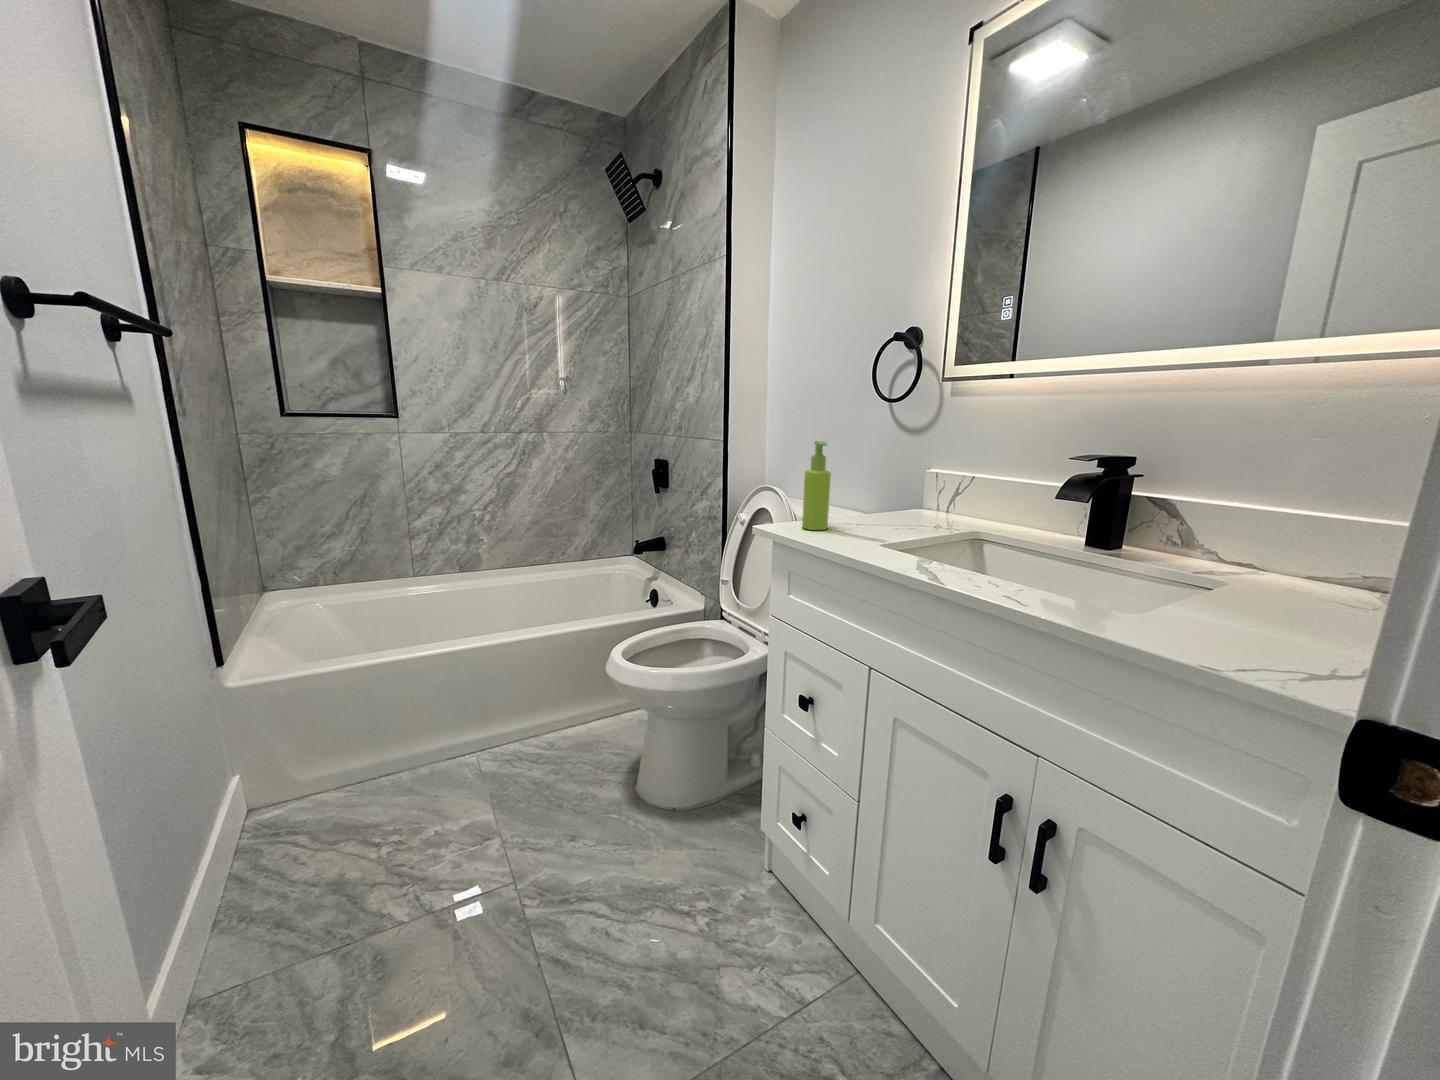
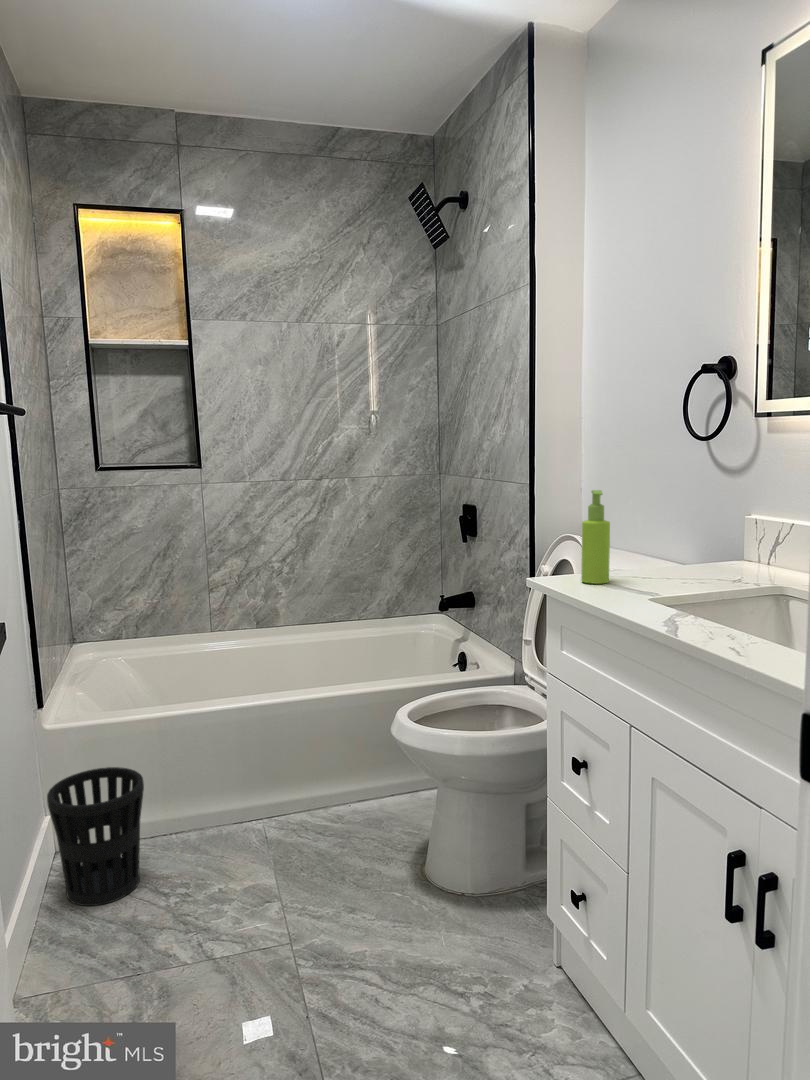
wastebasket: none [232,722,347,870] -> present [47,767,144,906]

